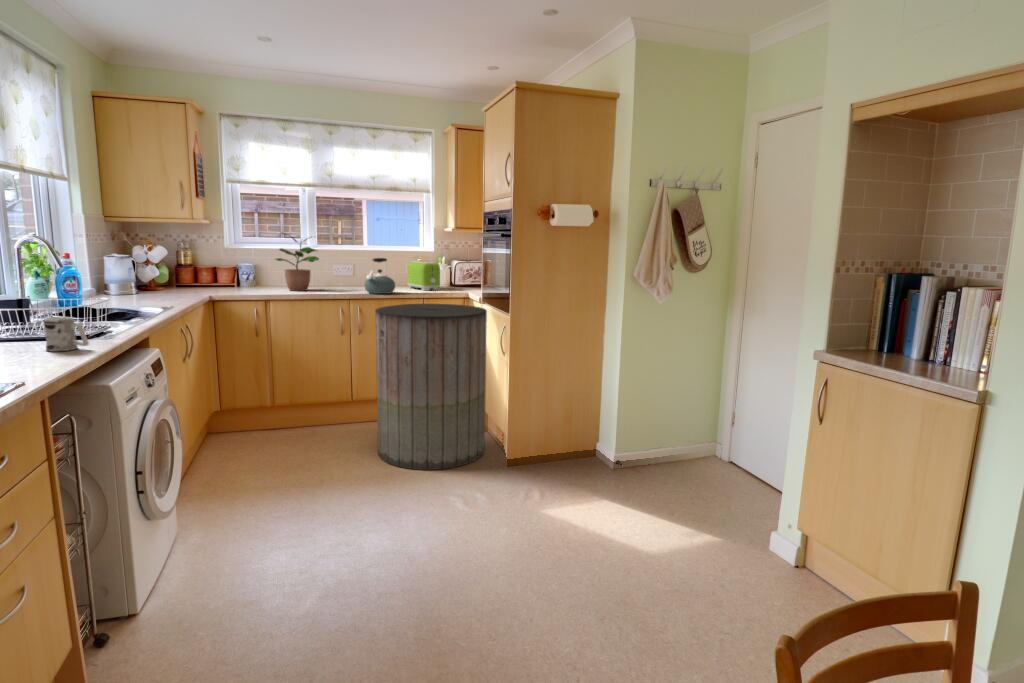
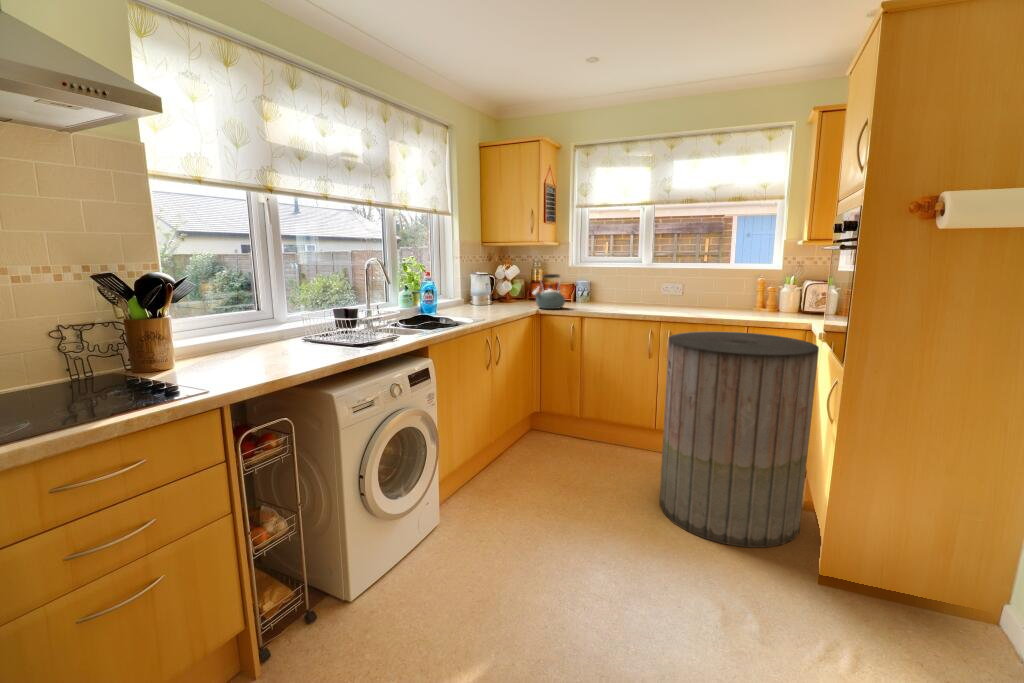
potted plant: present [276,233,319,291] -> none [596,251,643,309]
kettle: present [365,258,395,294] -> present [533,274,565,309]
toaster: present [407,261,440,290] -> none [740,281,780,316]
mug: present [44,317,89,351] -> none [305,328,332,358]

